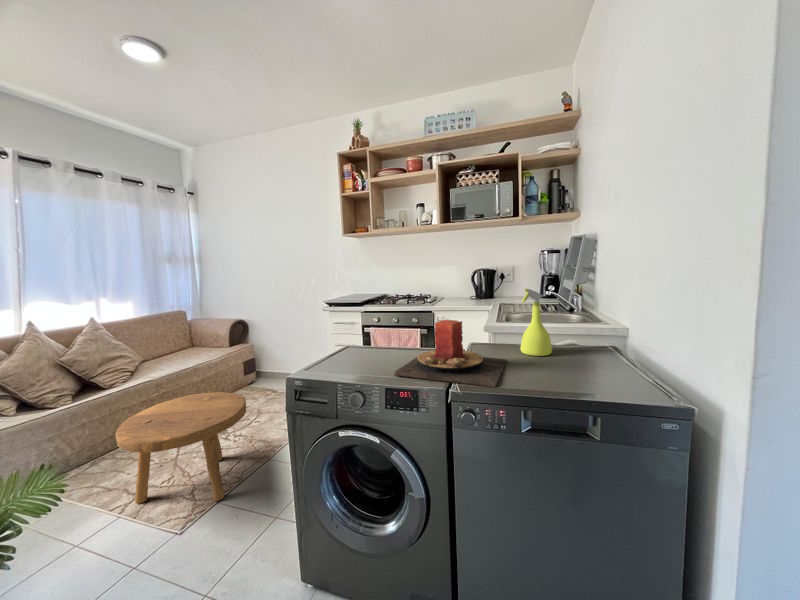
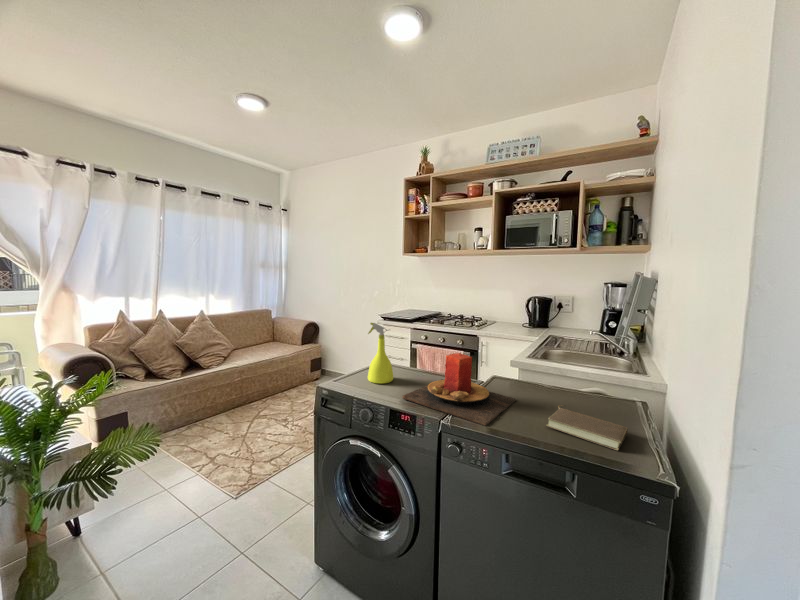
spray bottle: present [520,289,552,356] -> present [368,323,393,384]
book: none [551,357,629,388] -> present [547,405,628,450]
footstool: present [116,392,246,504] -> none [202,384,300,478]

